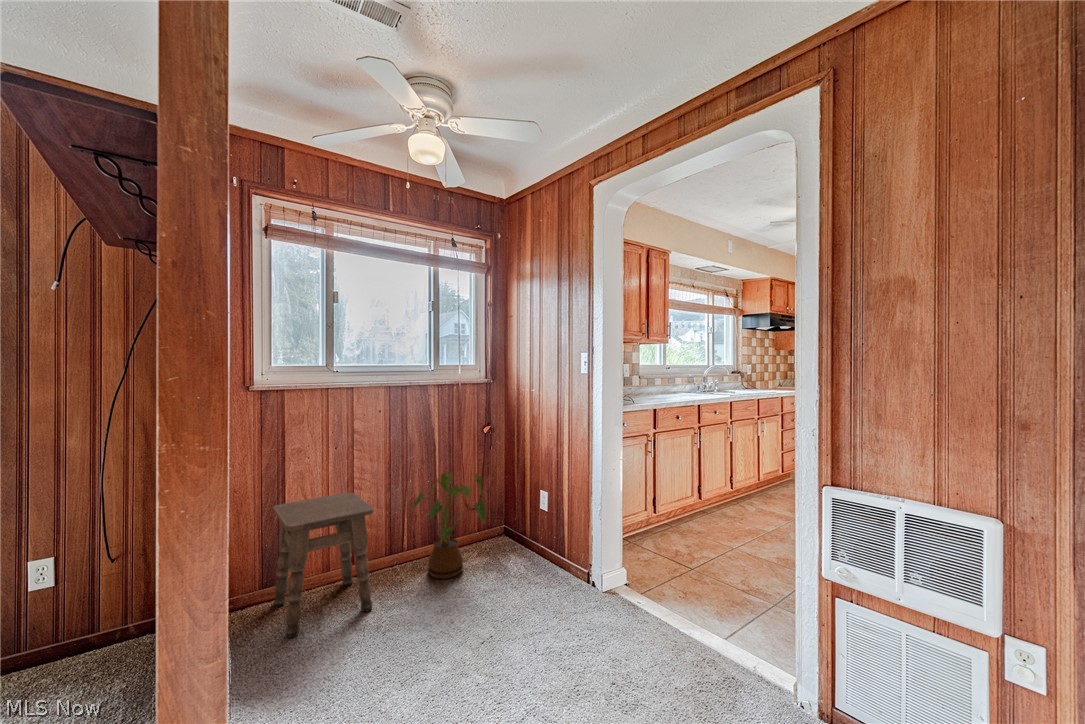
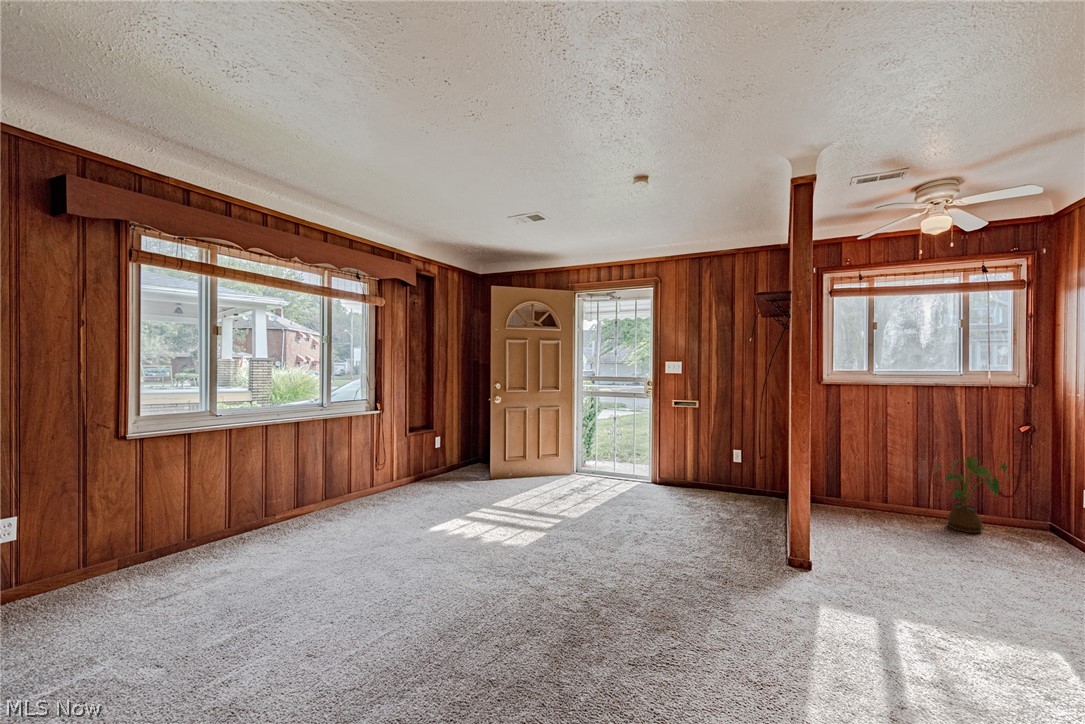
side table: present [273,493,373,638] -> none [833,450,895,525]

